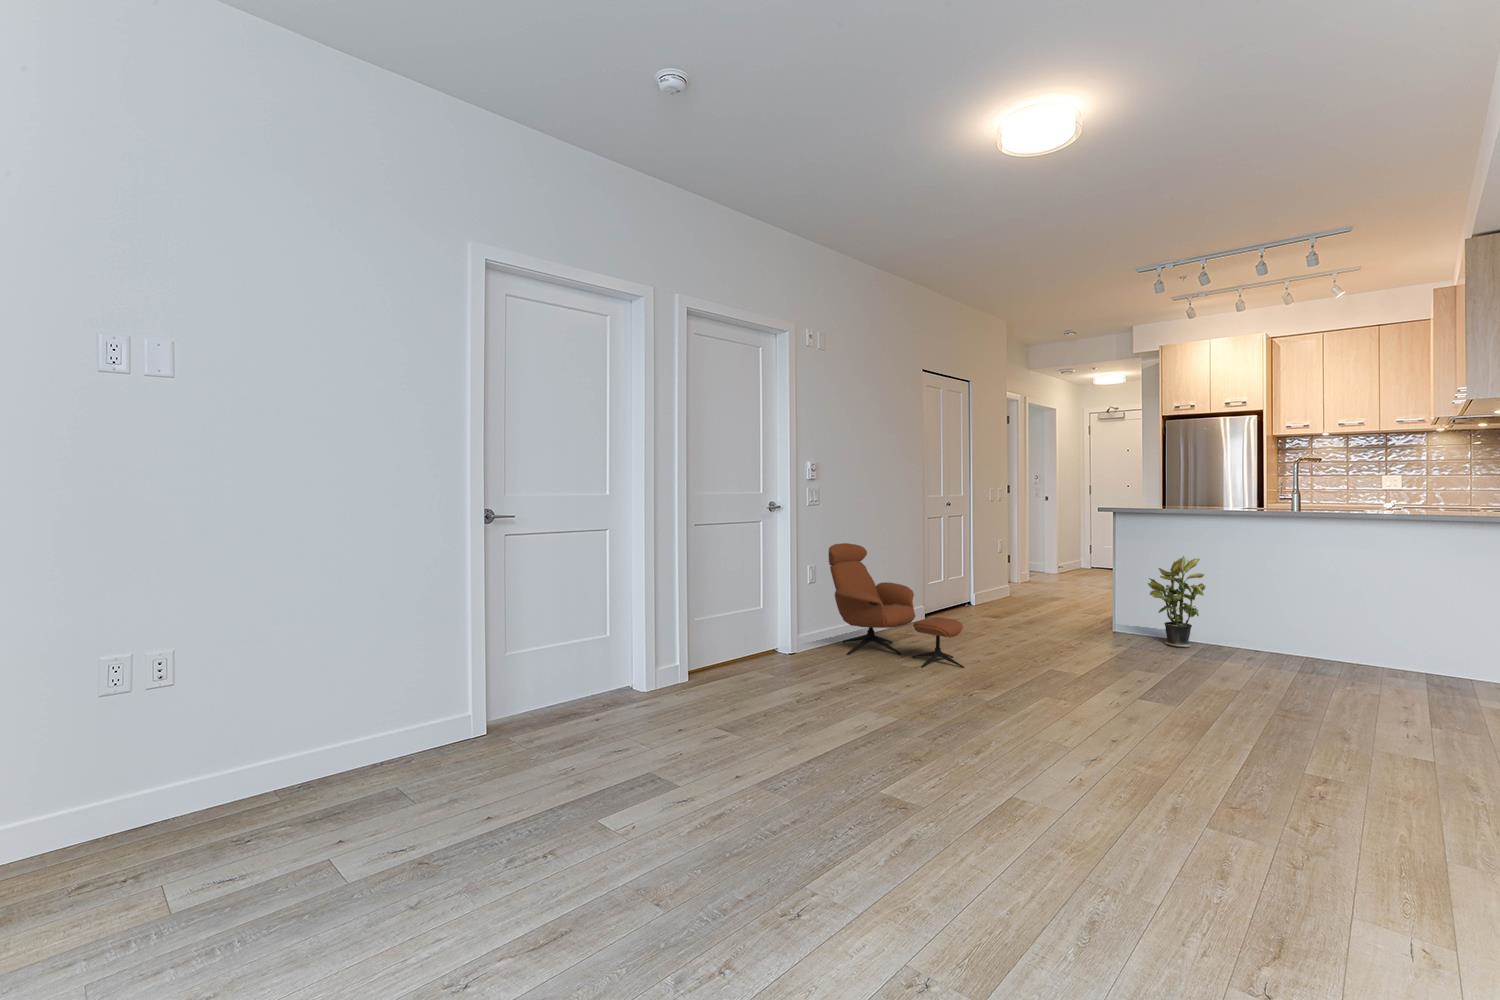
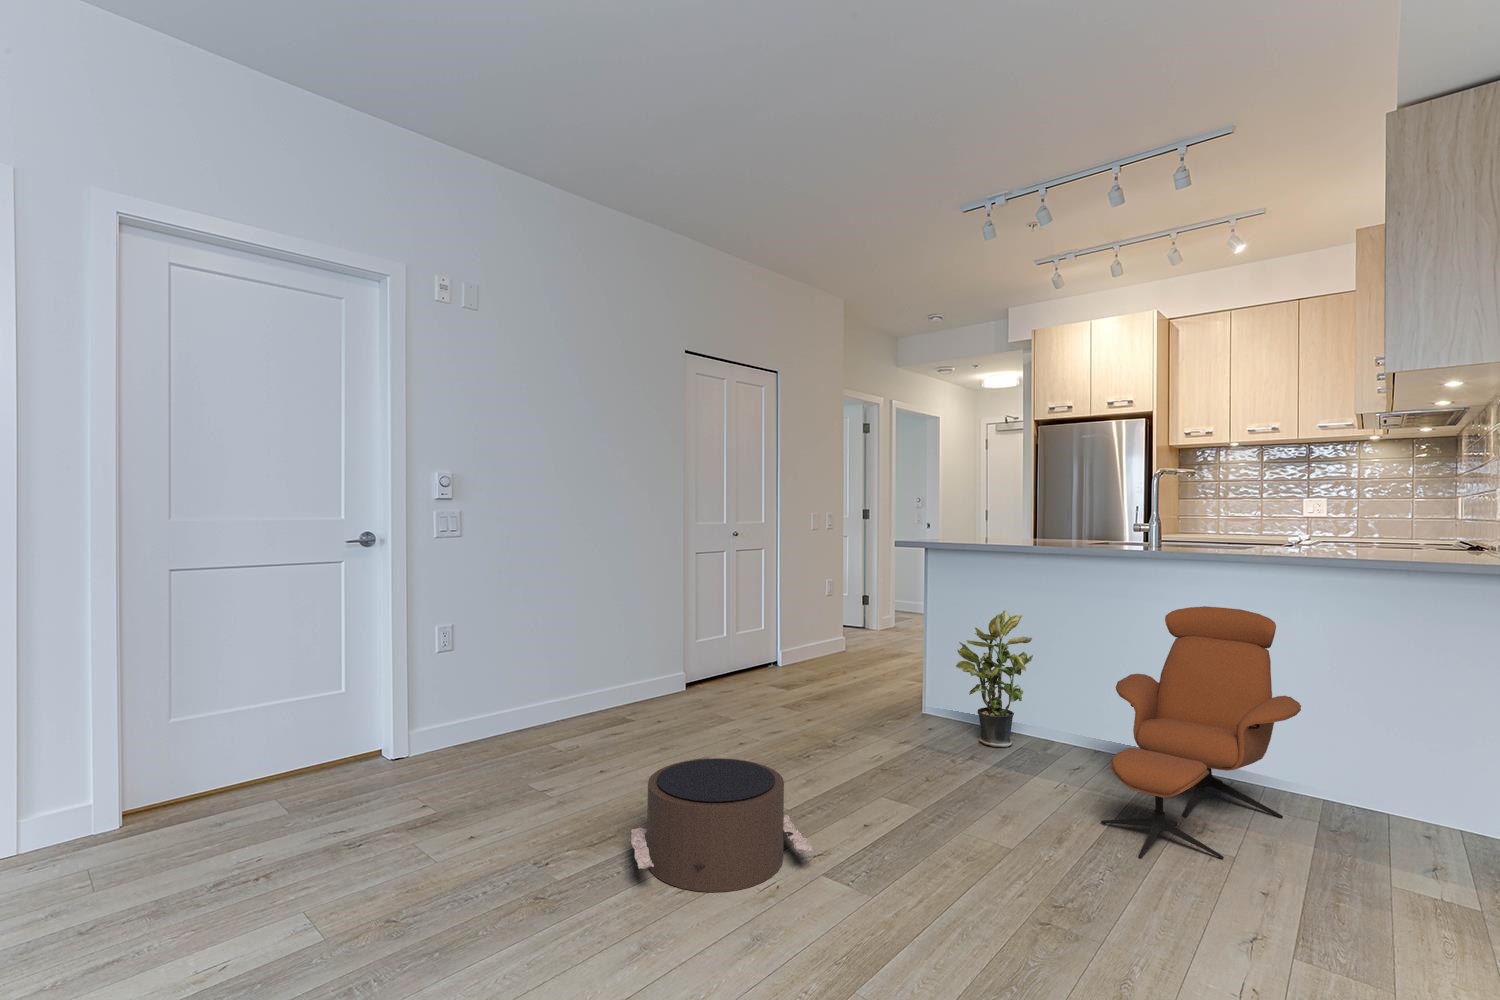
lounge chair: present [829,543,964,668] -> present [1101,606,1301,859]
pouf: none [1007,641,1125,707] -> present [631,758,812,892]

